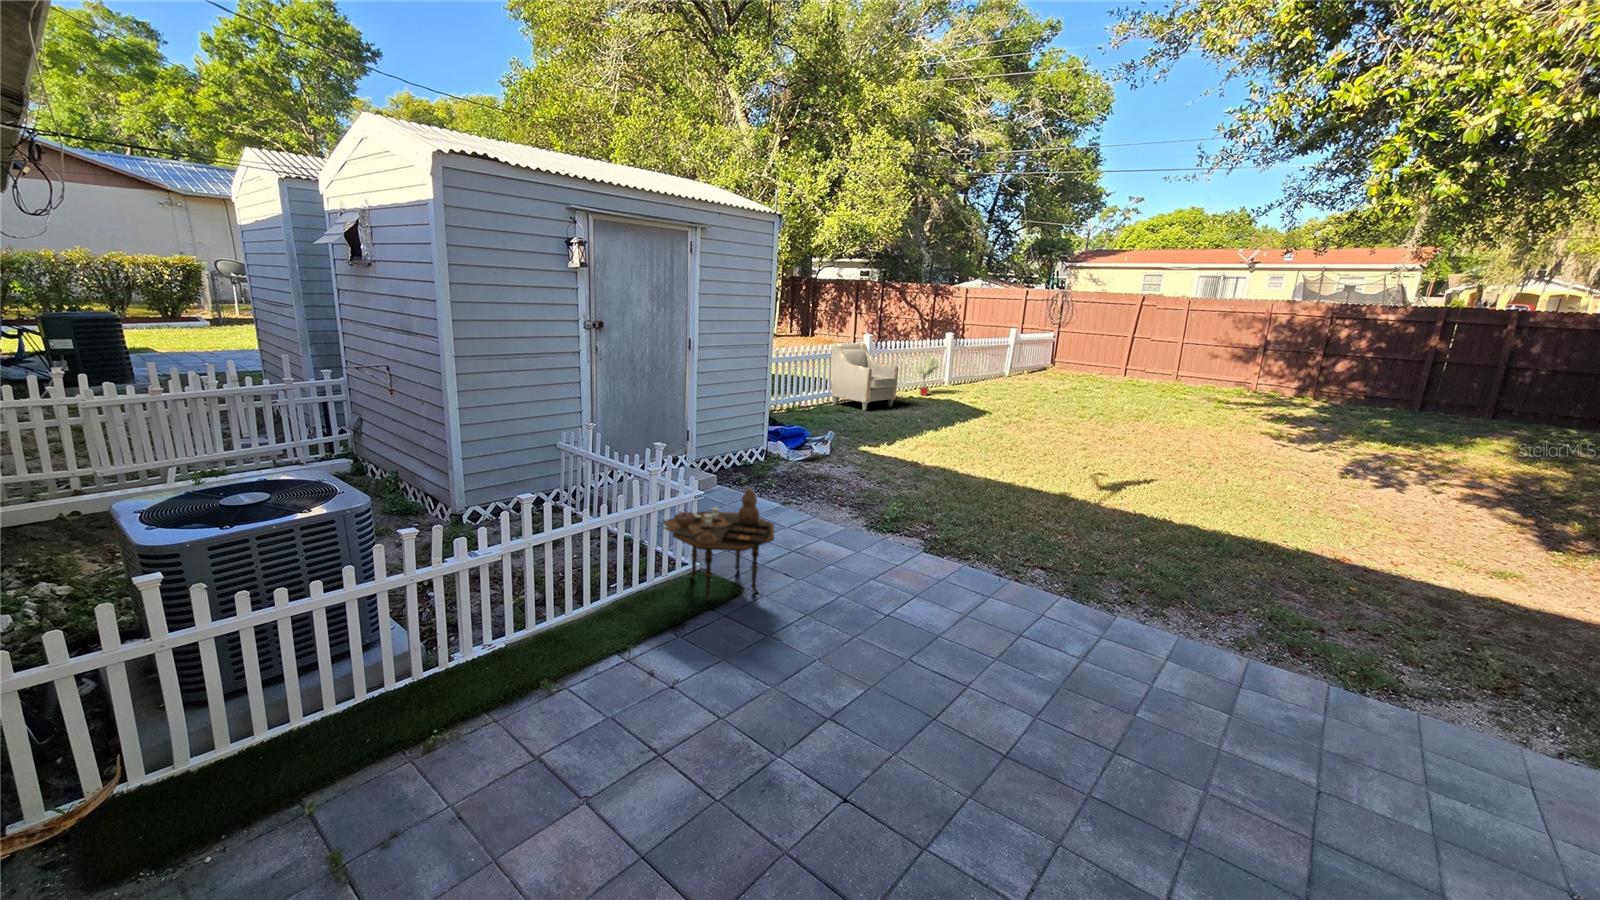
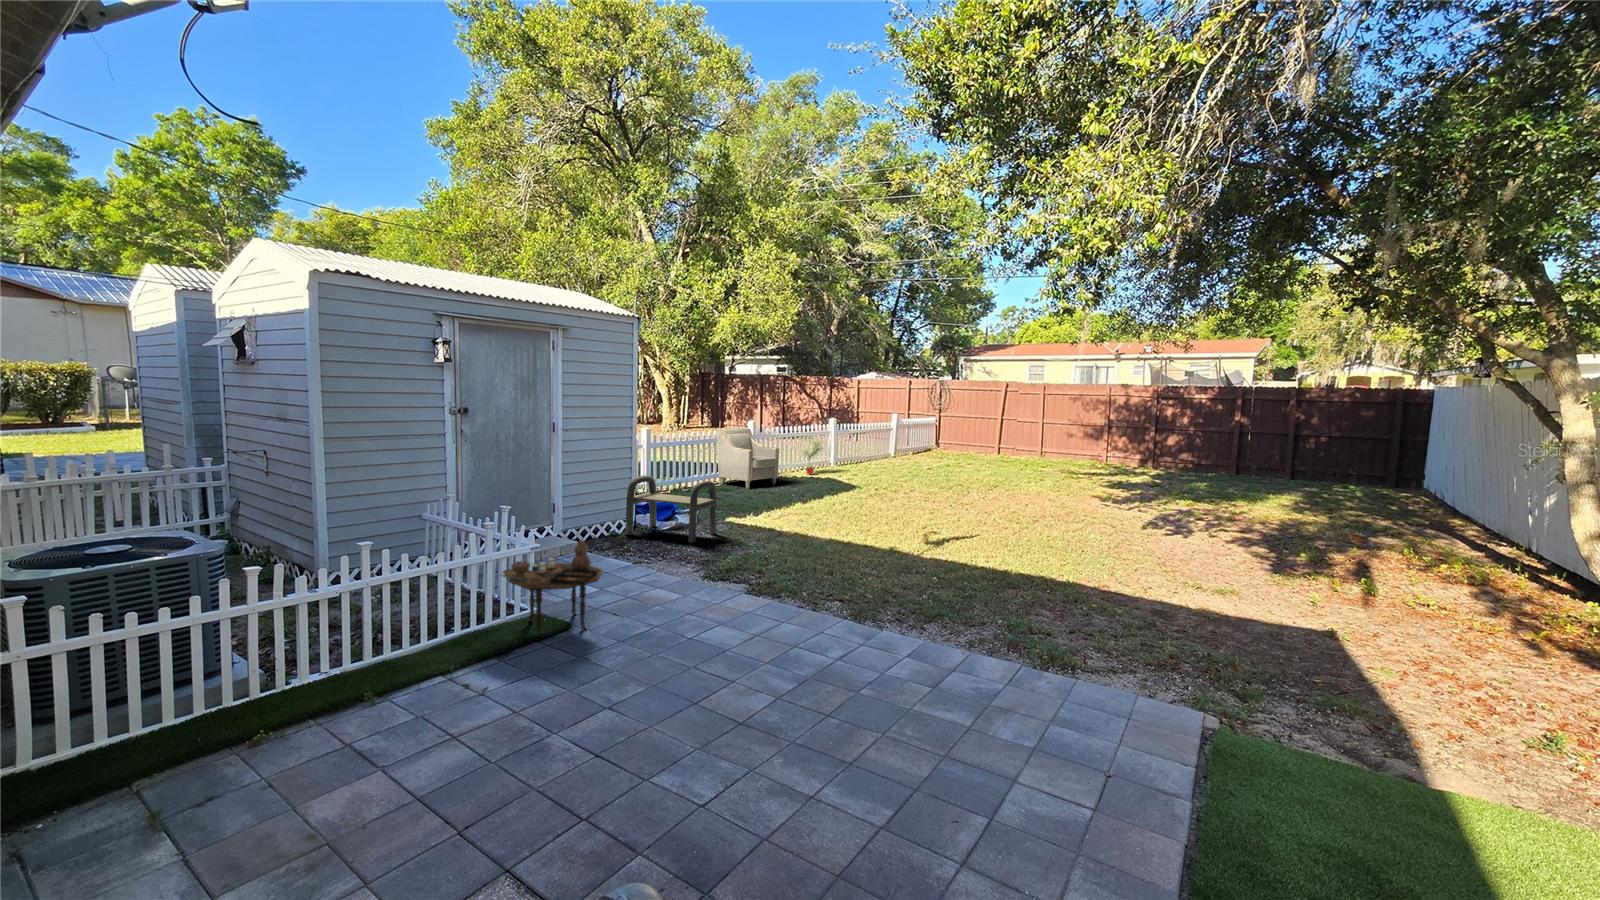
bench: none [756,399,857,479] -> present [626,475,716,543]

